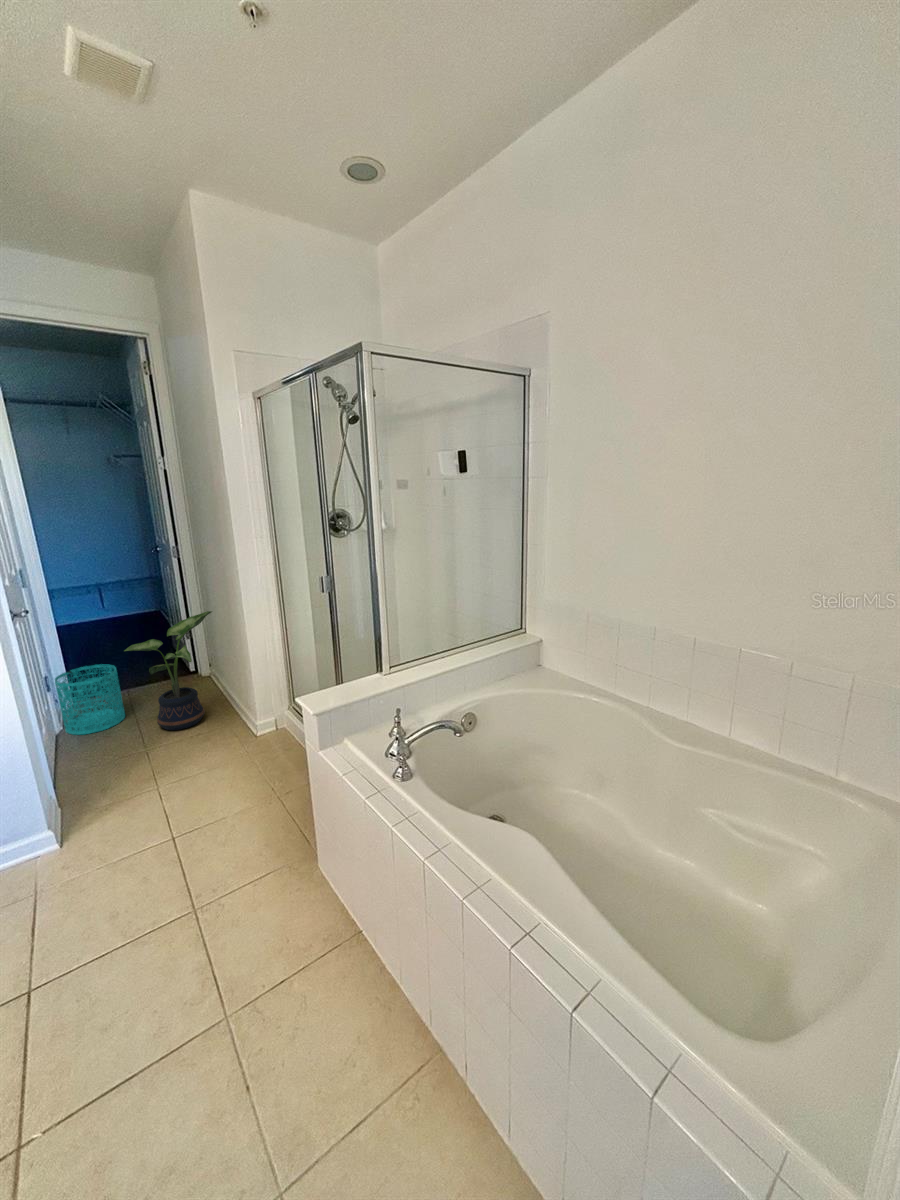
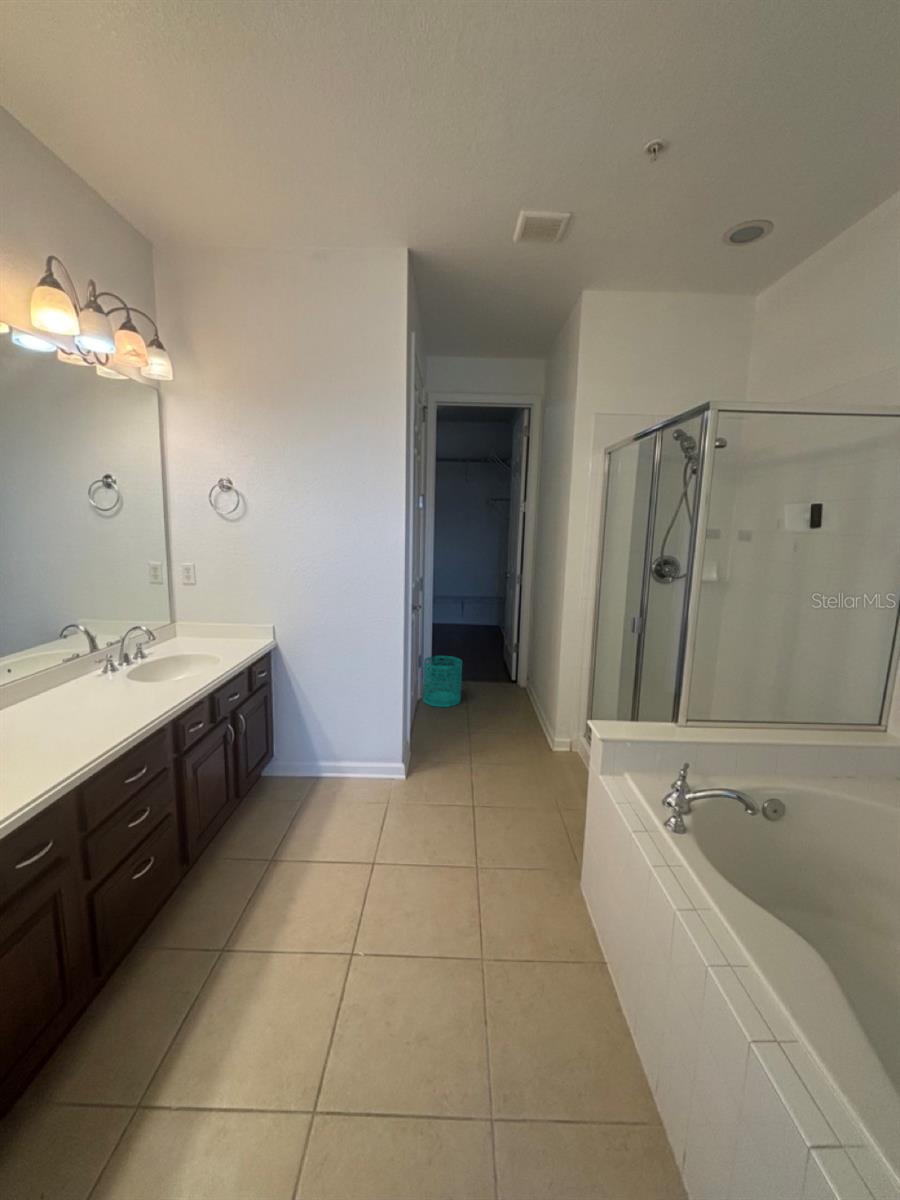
potted plant: present [124,611,212,730] -> none [470,632,538,725]

